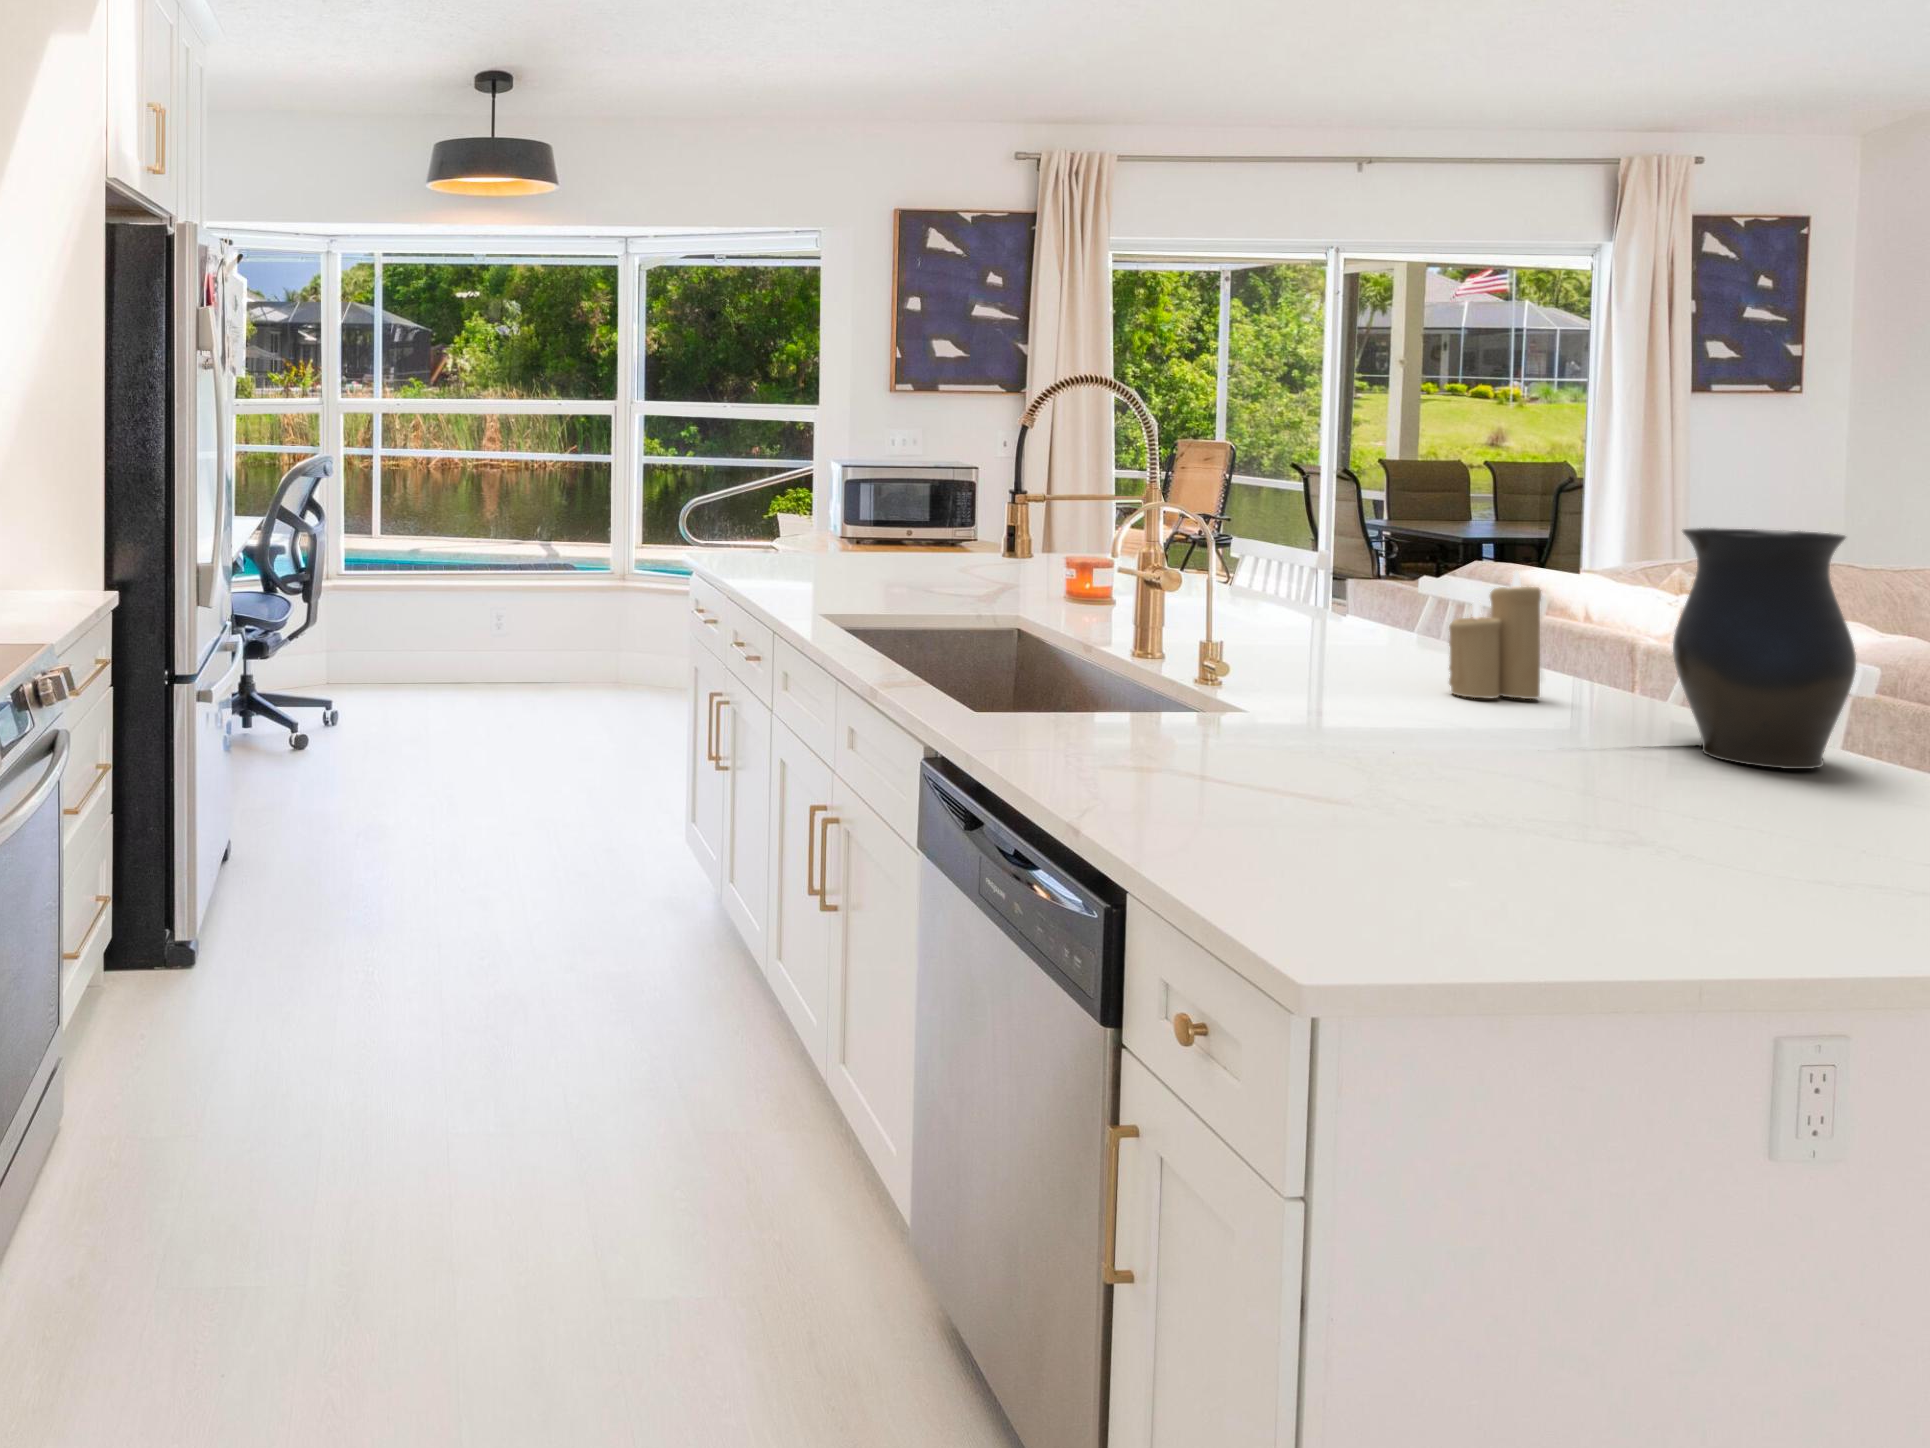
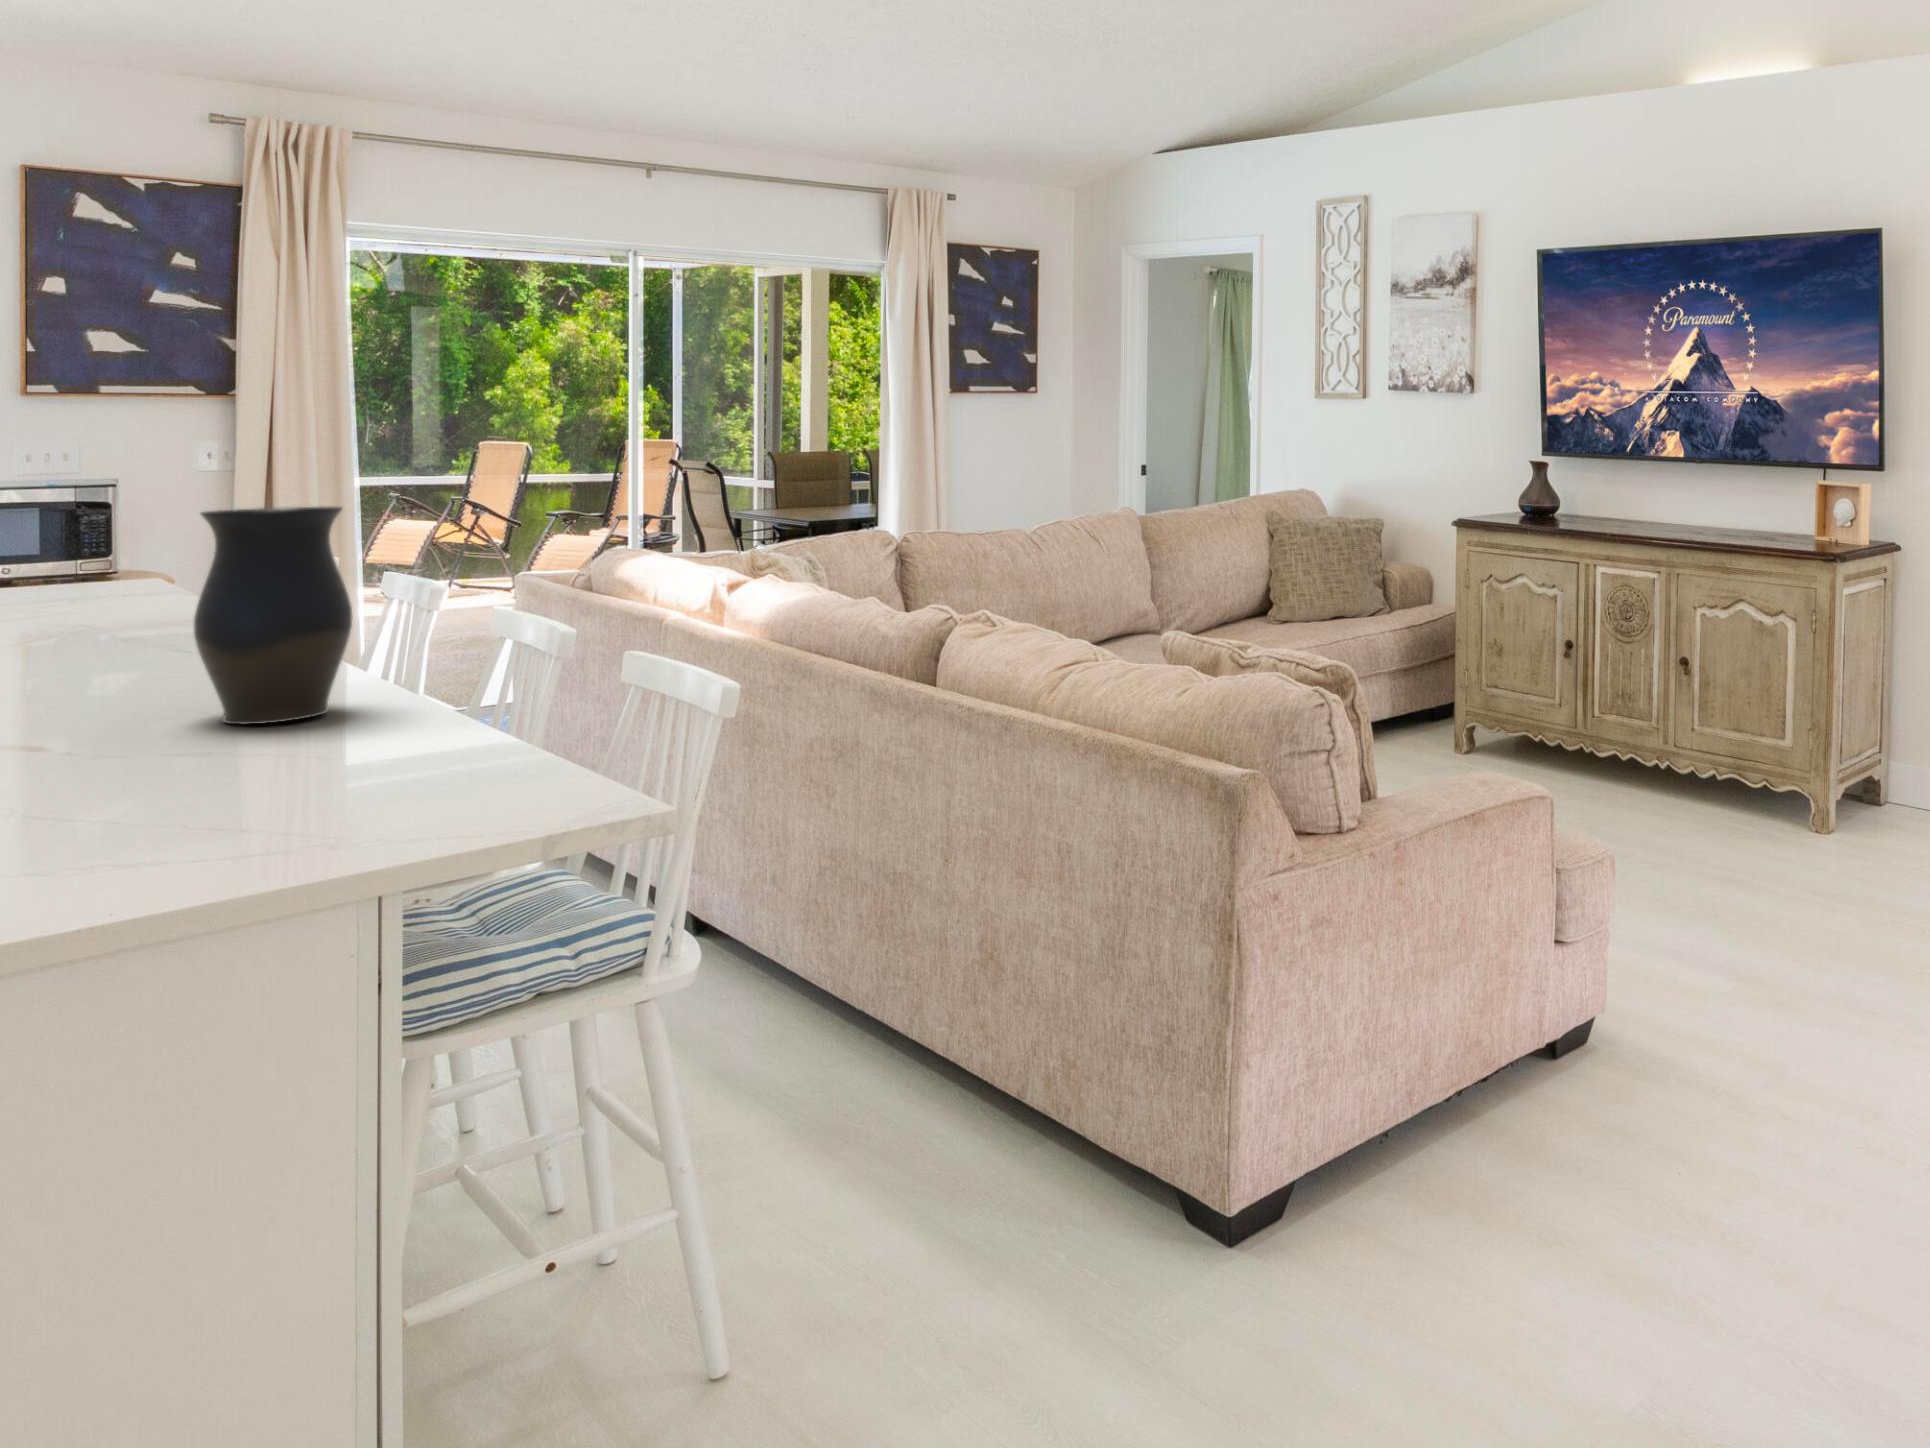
candle: present [1449,571,1541,699] -> none [58,561,170,695]

